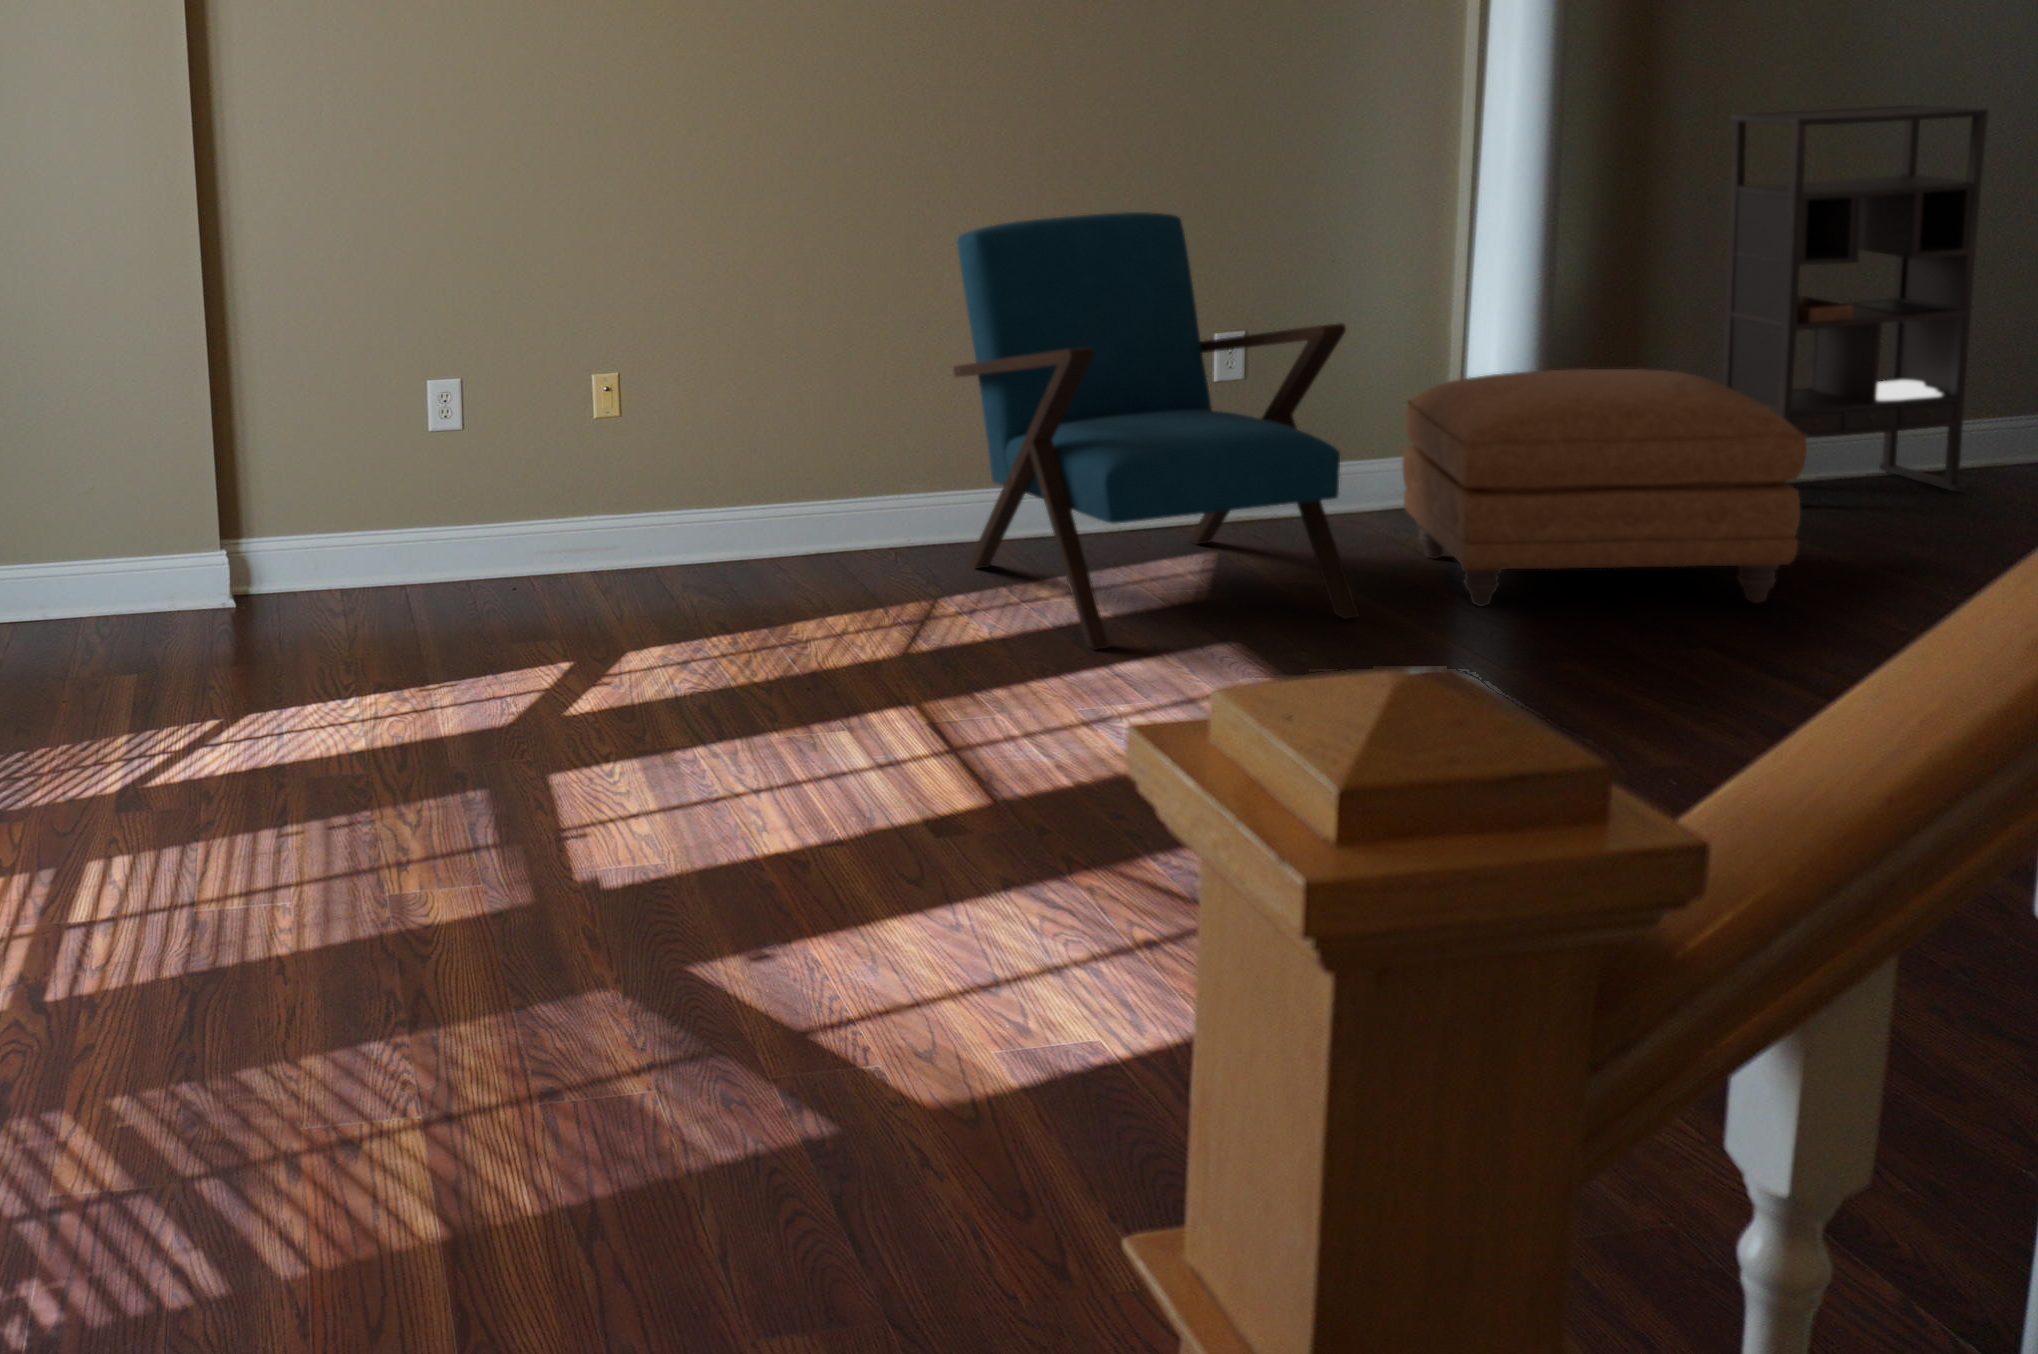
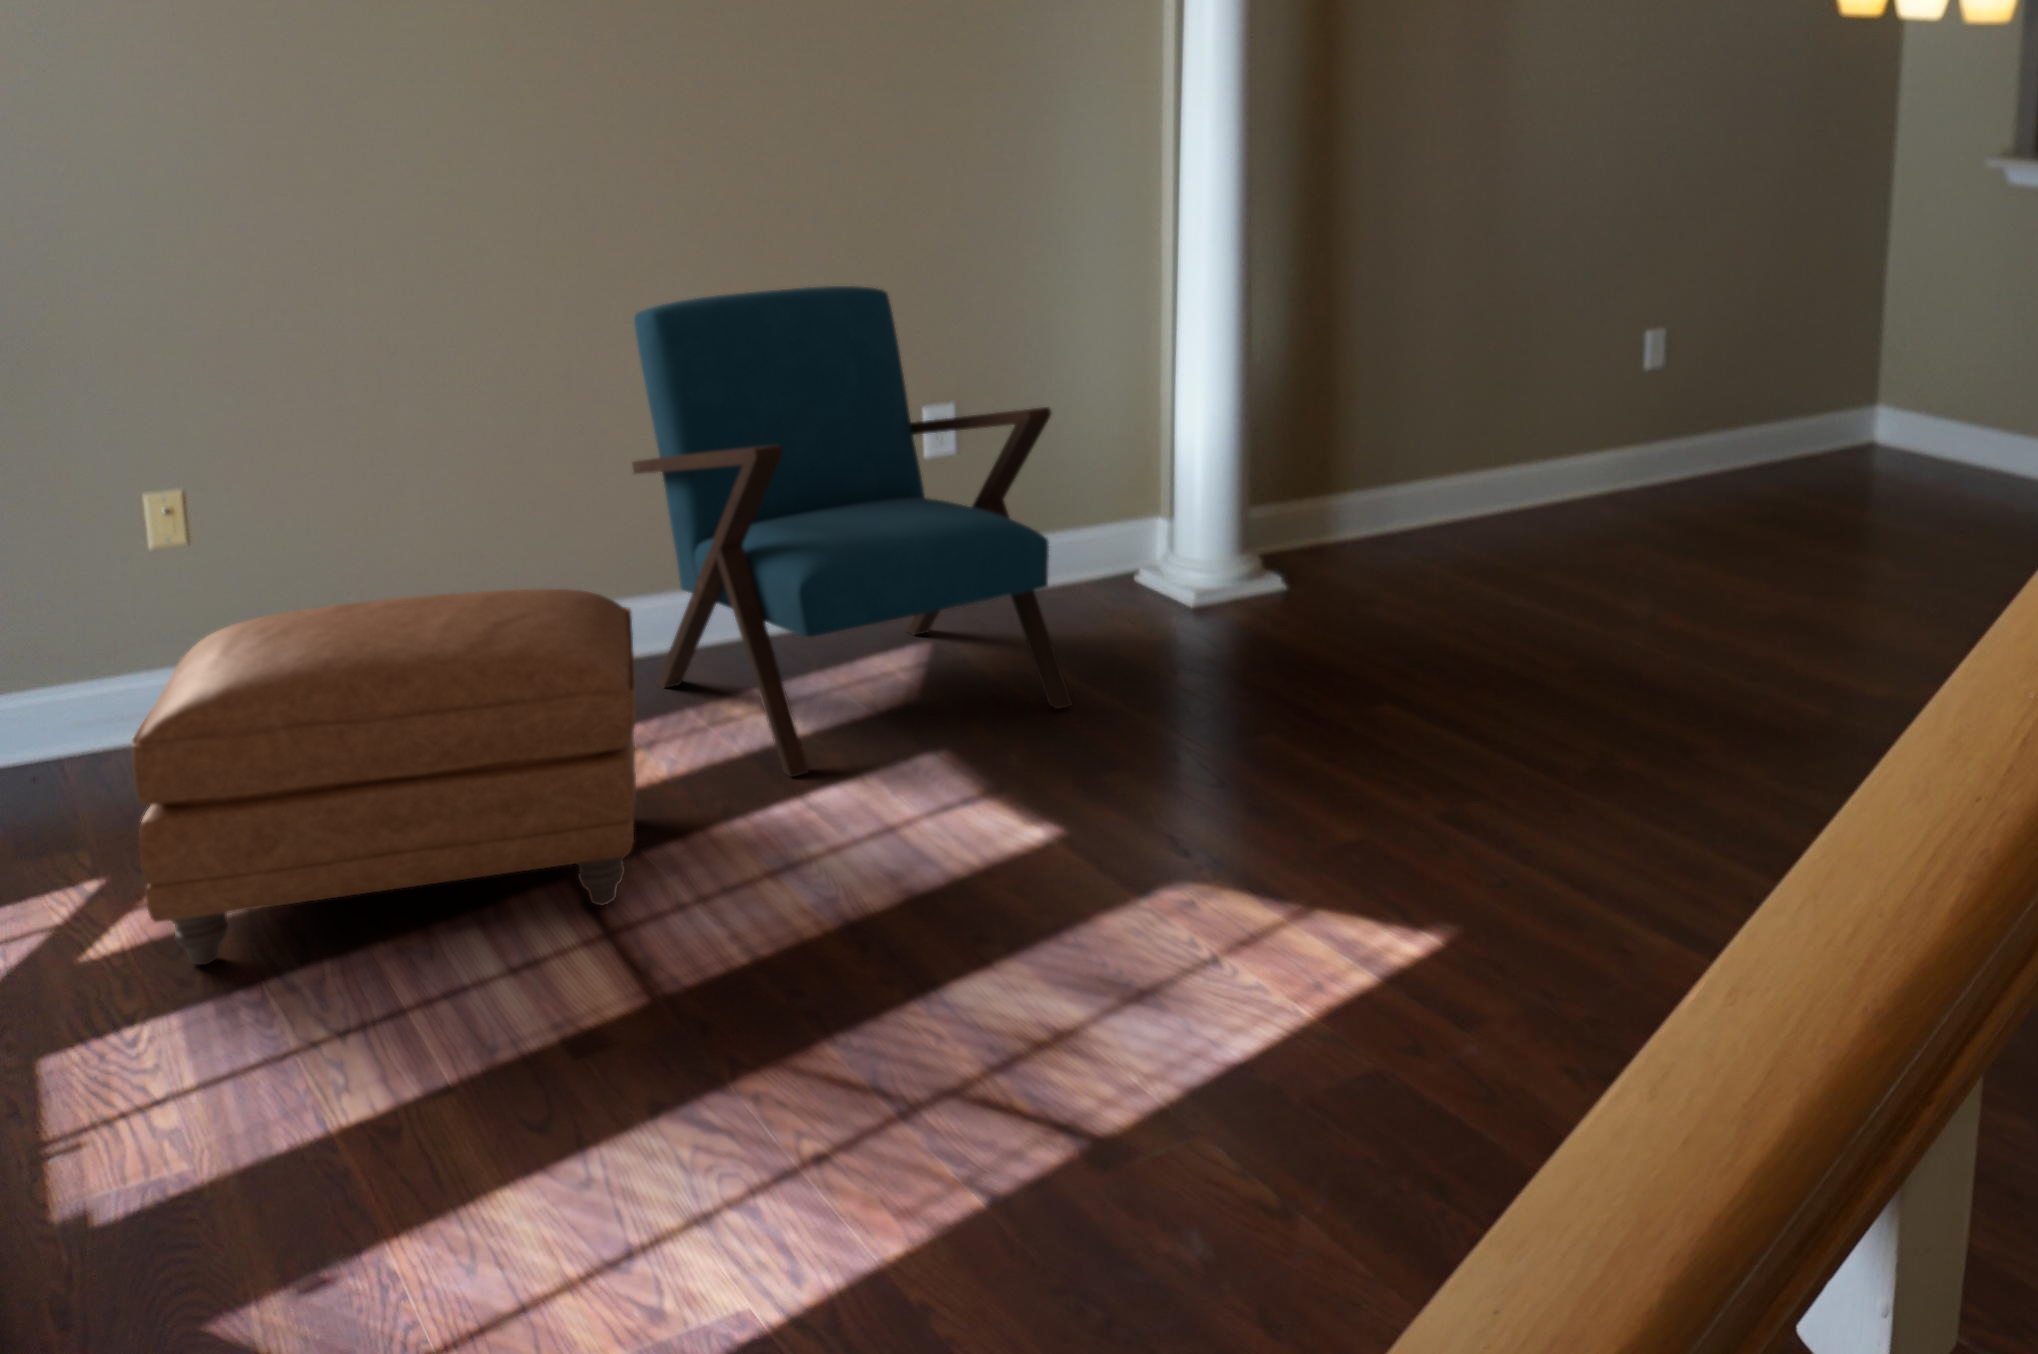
bookshelf: present [1722,105,1988,492] -> none [1390,187,1589,551]
ottoman: present [1402,369,1807,607] -> present [131,589,636,965]

